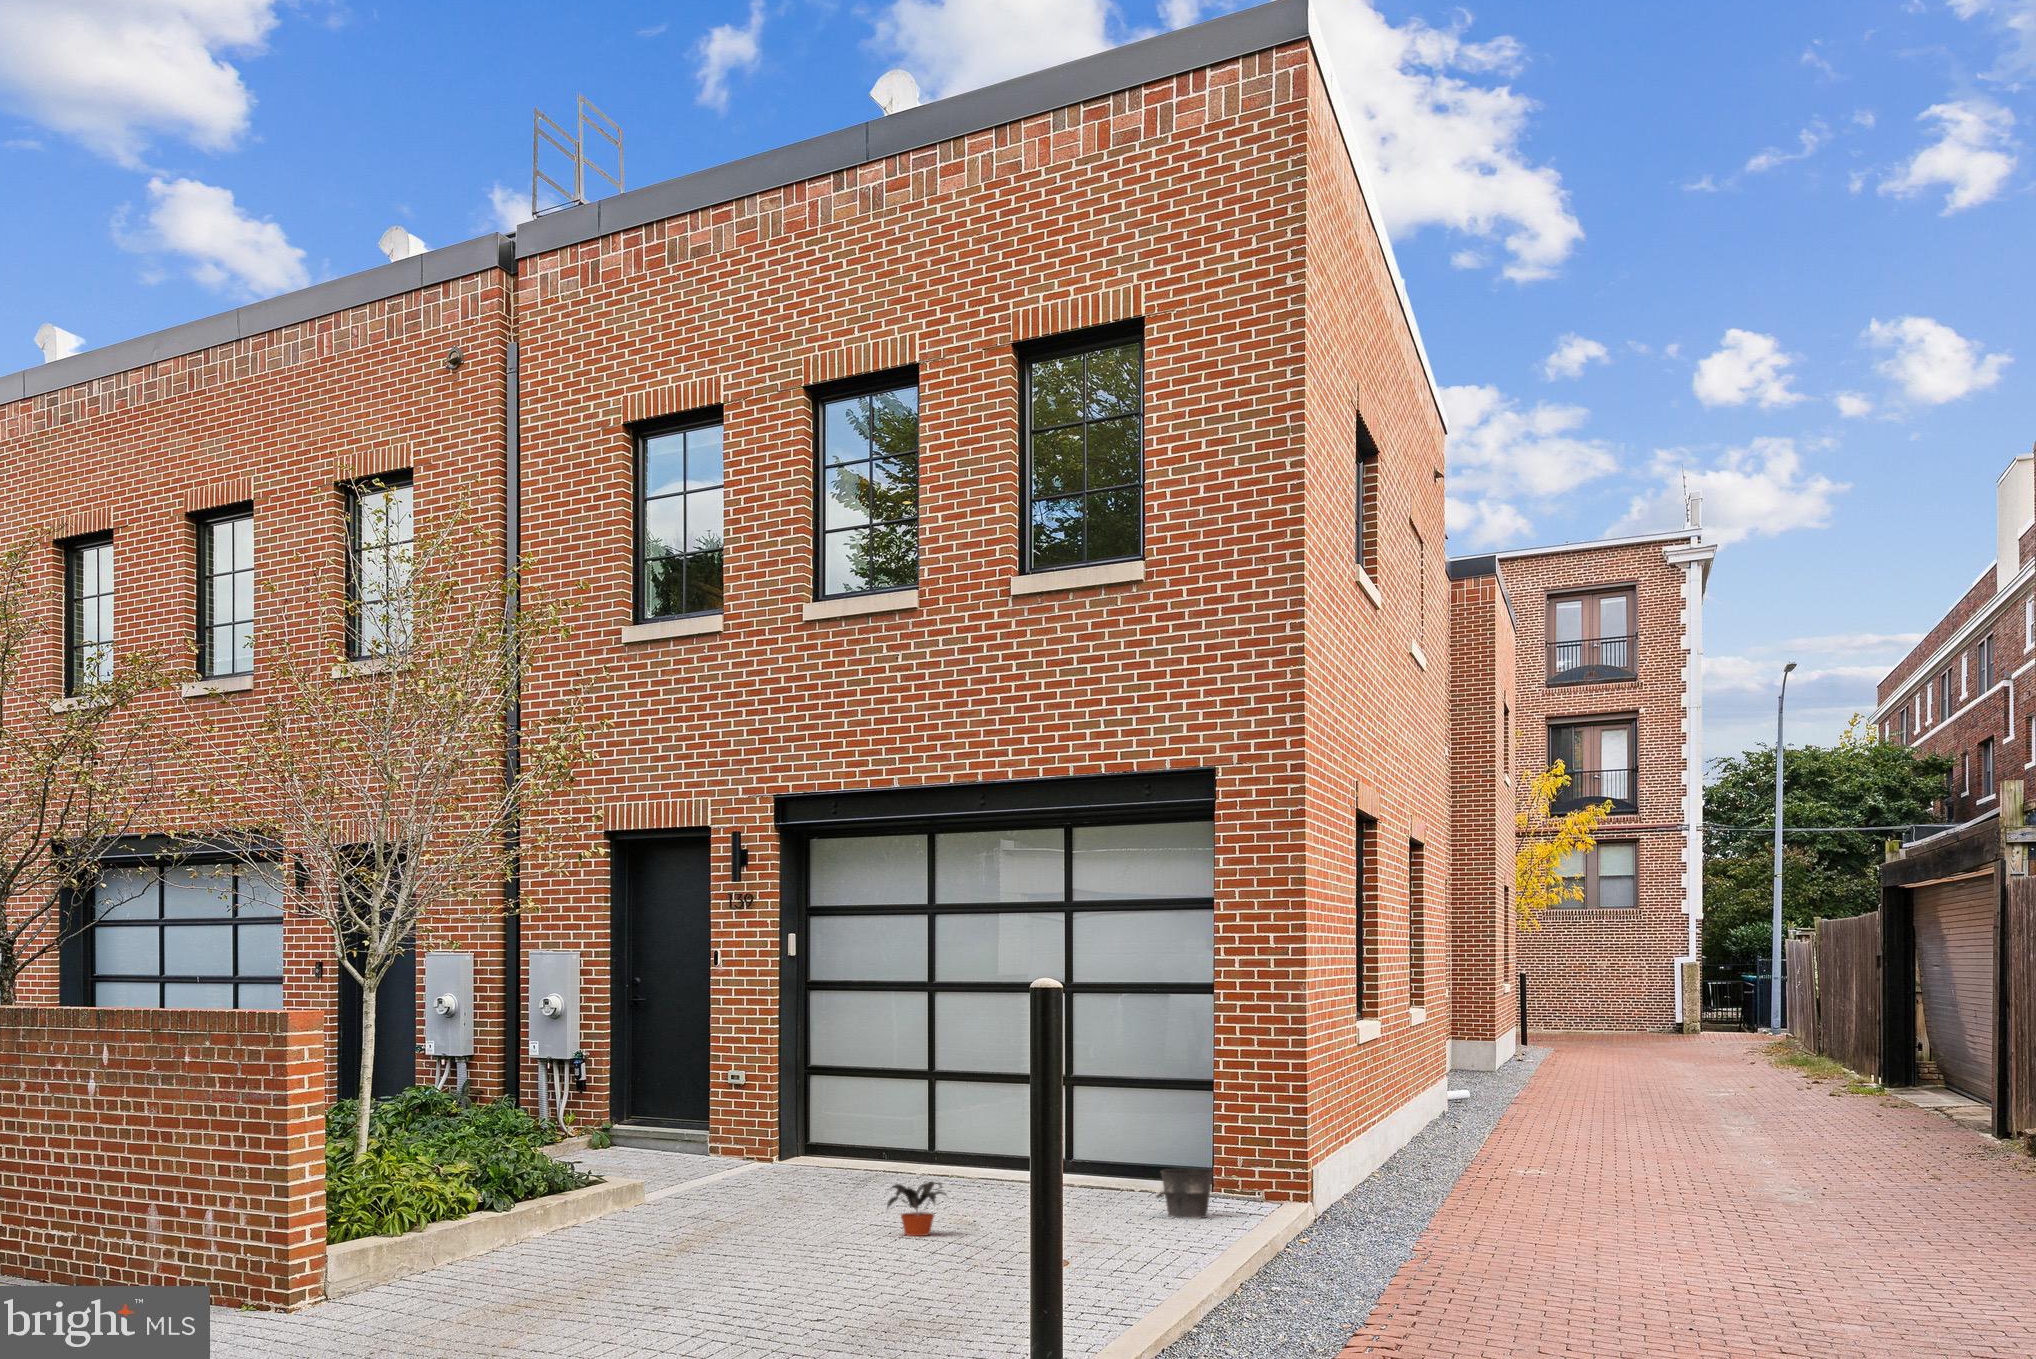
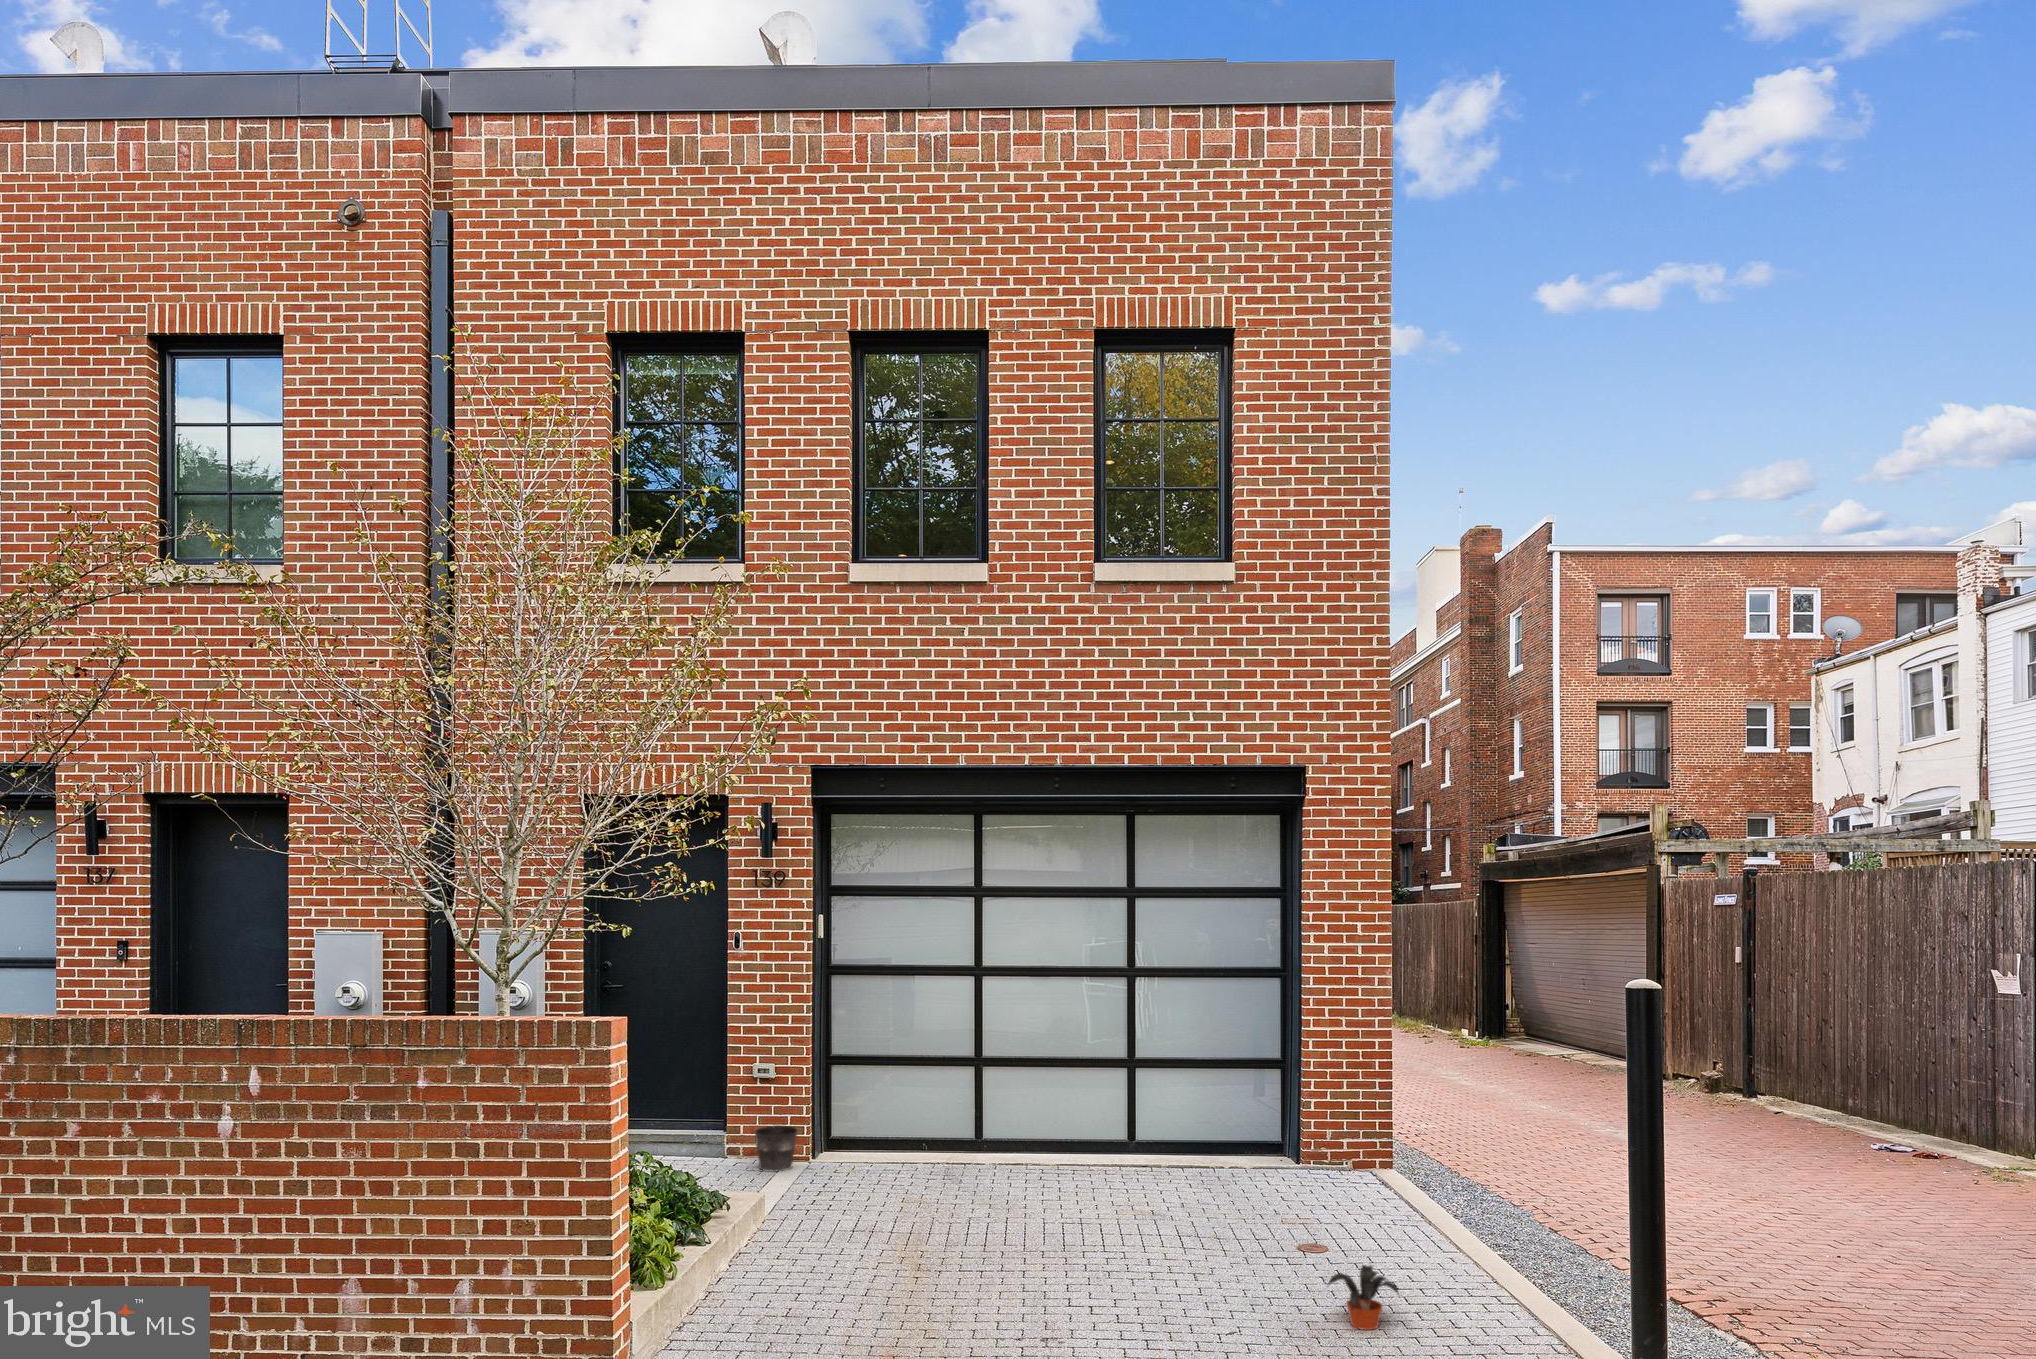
bucket: present [1156,1169,1213,1219] -> present [750,1126,798,1172]

